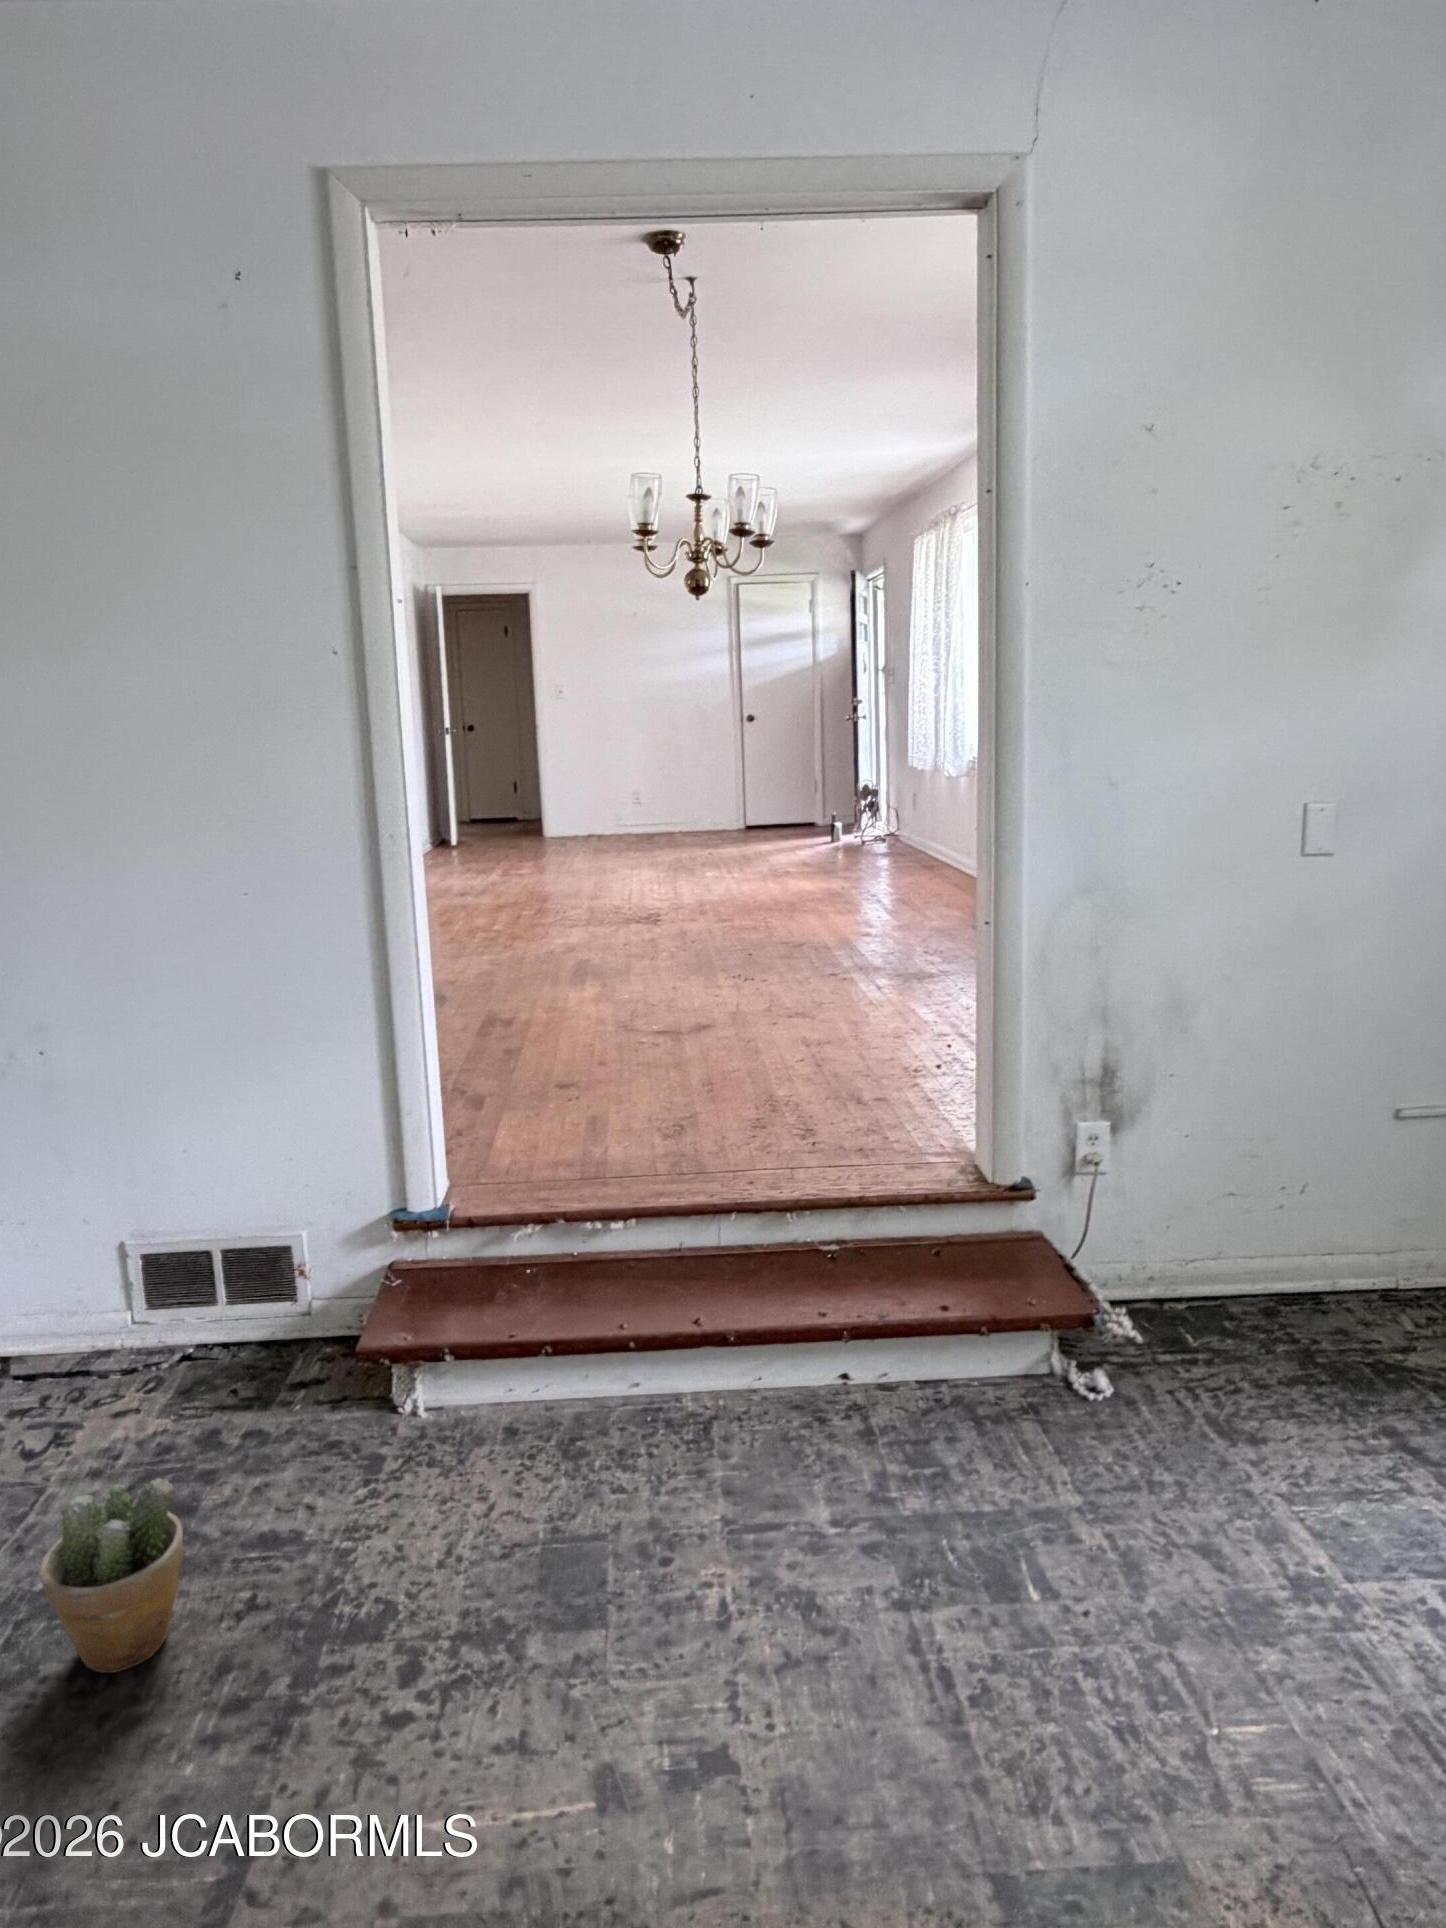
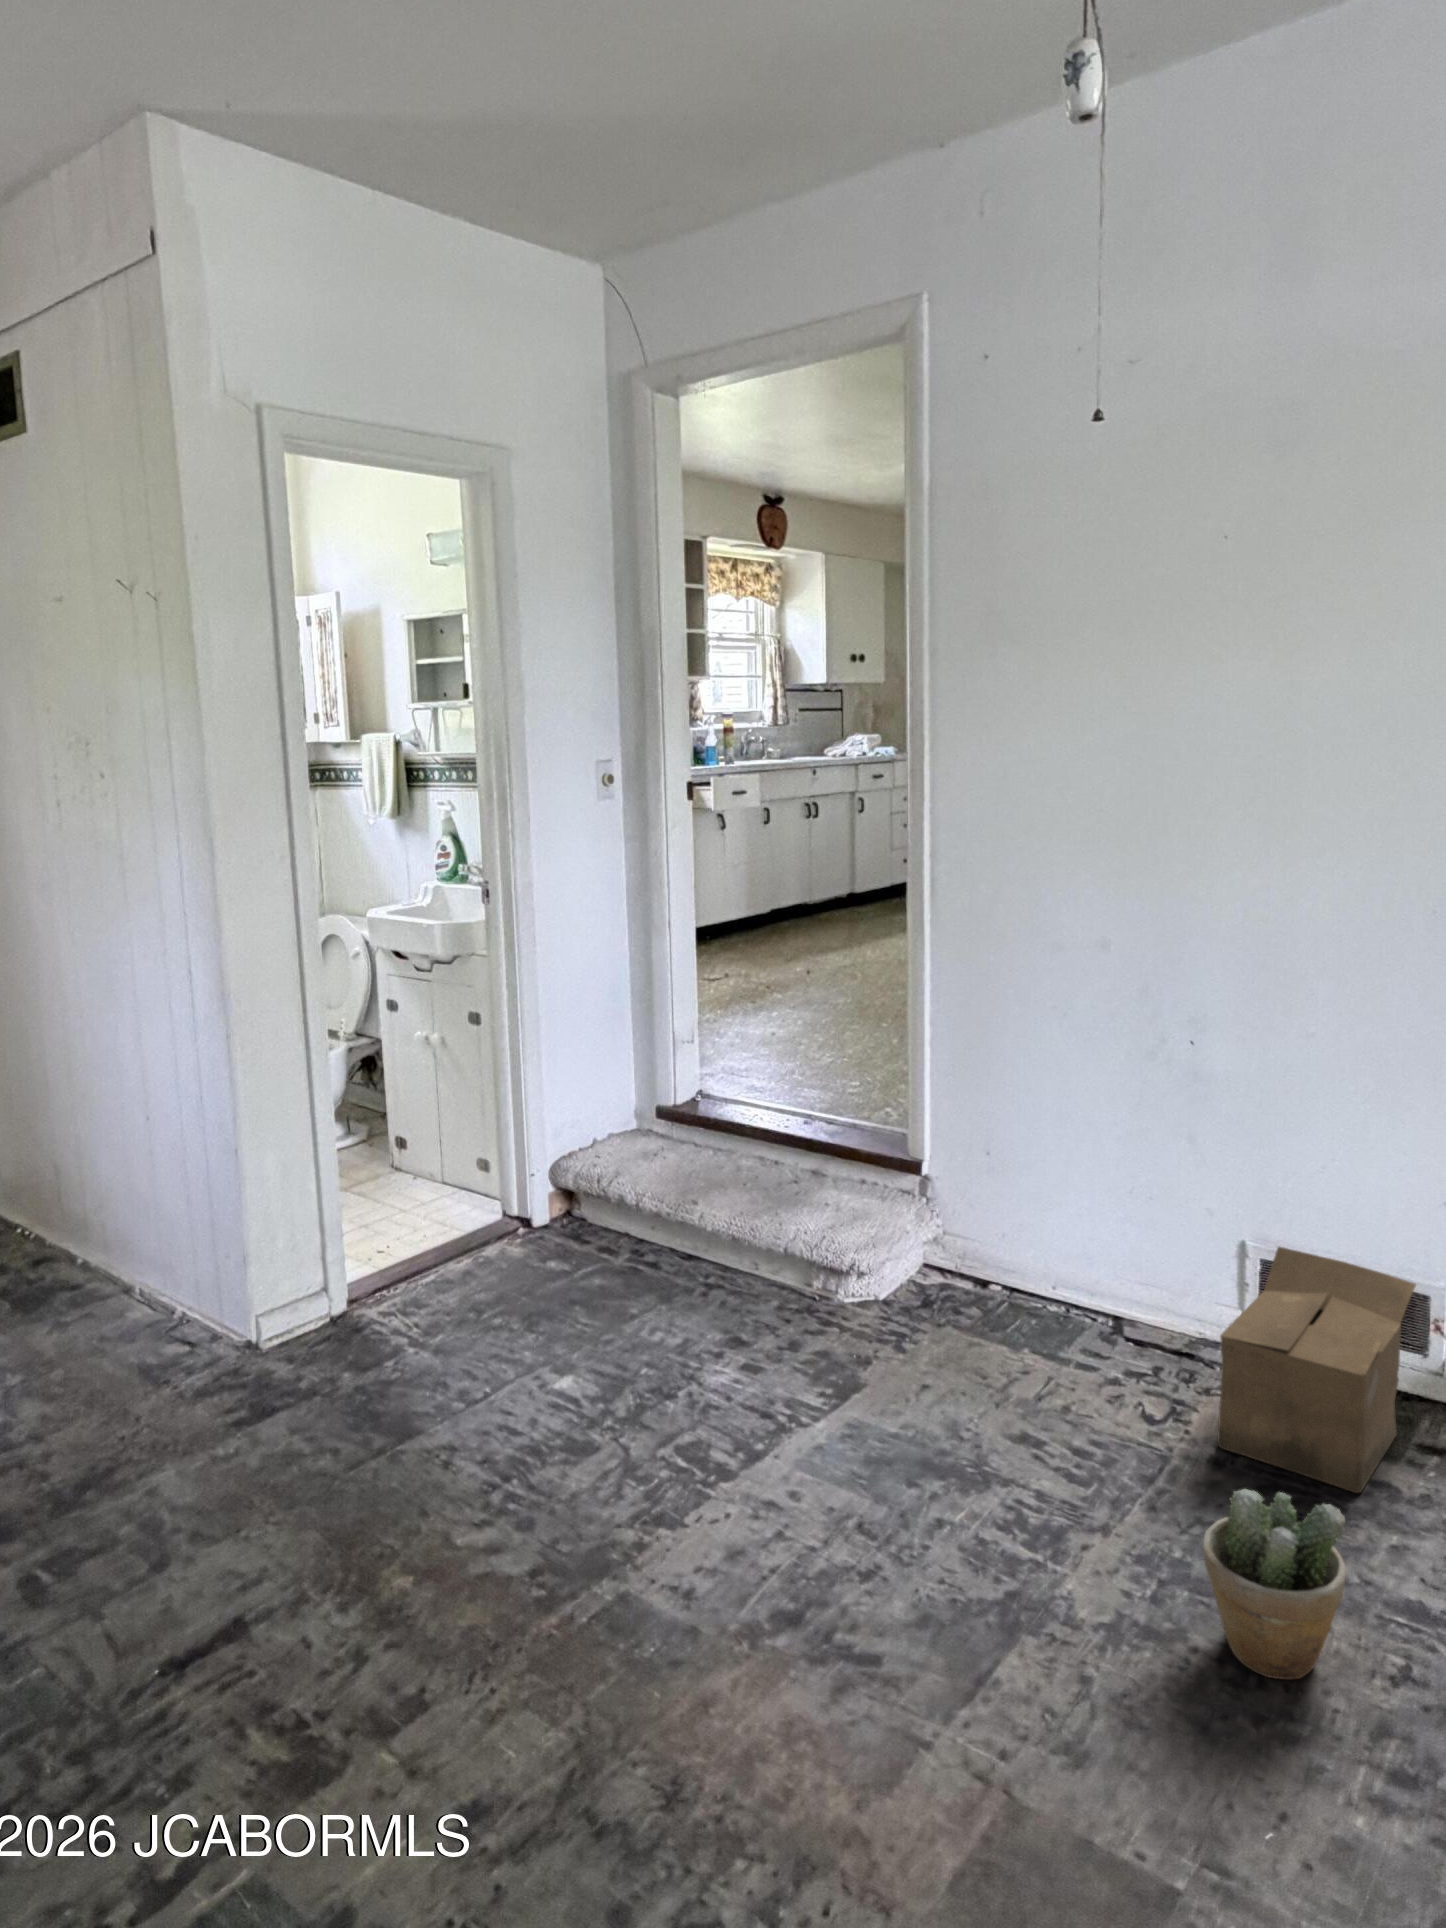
cardboard box: none [86,1237,277,1457] -> present [1217,1247,1416,1493]

